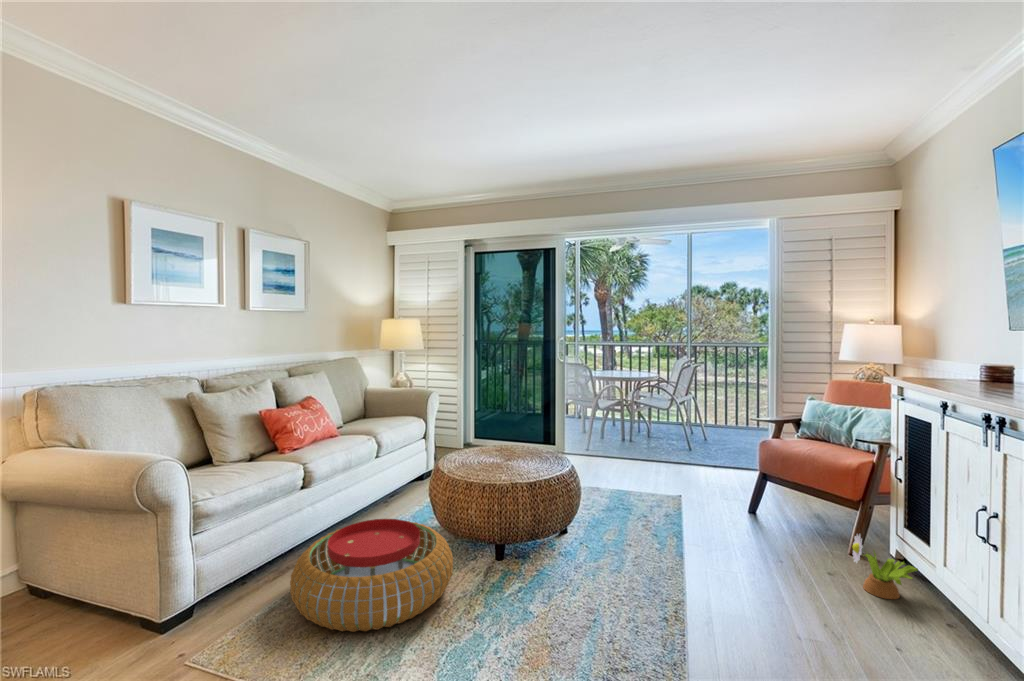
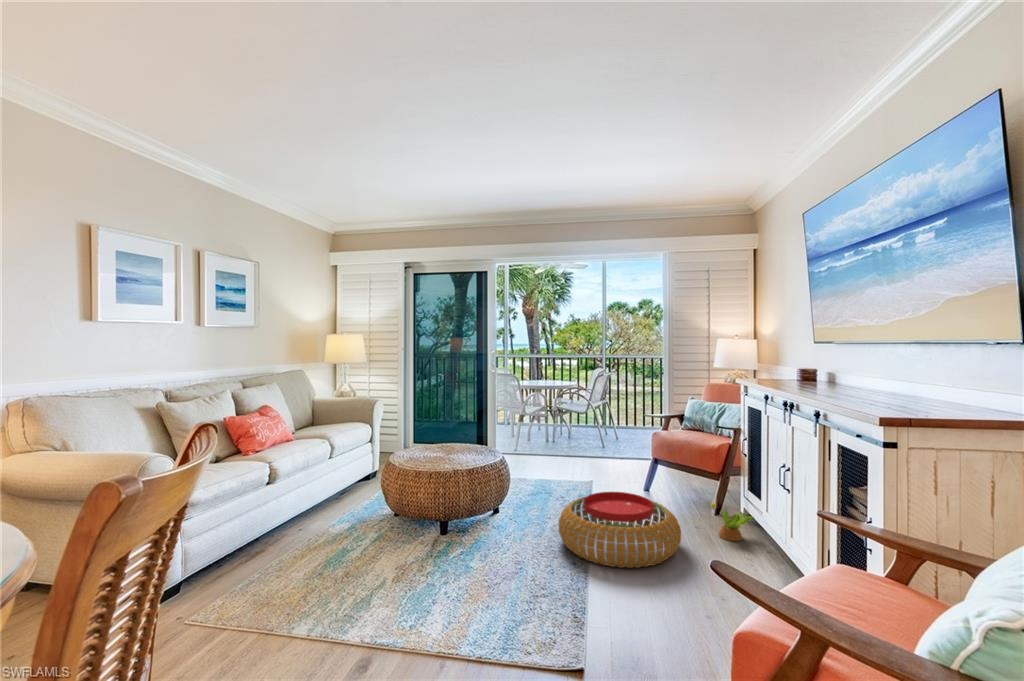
pouf: present [290,519,453,632] -> present [559,492,681,568]

